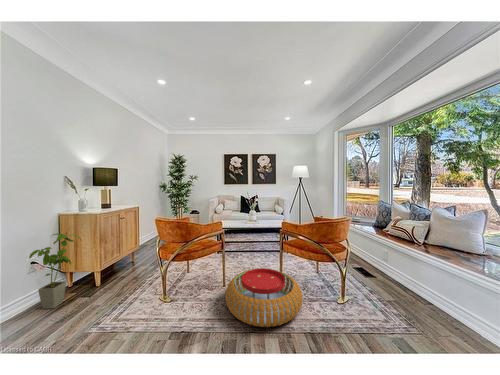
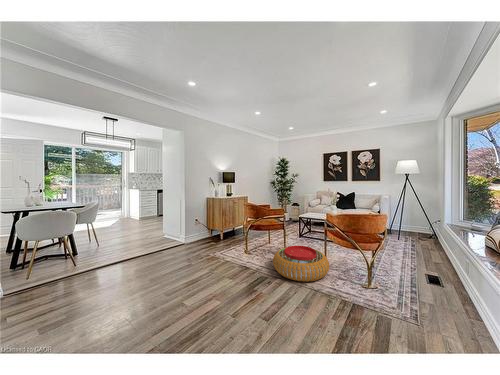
house plant: present [29,233,81,309] -> none [195,207,214,243]

